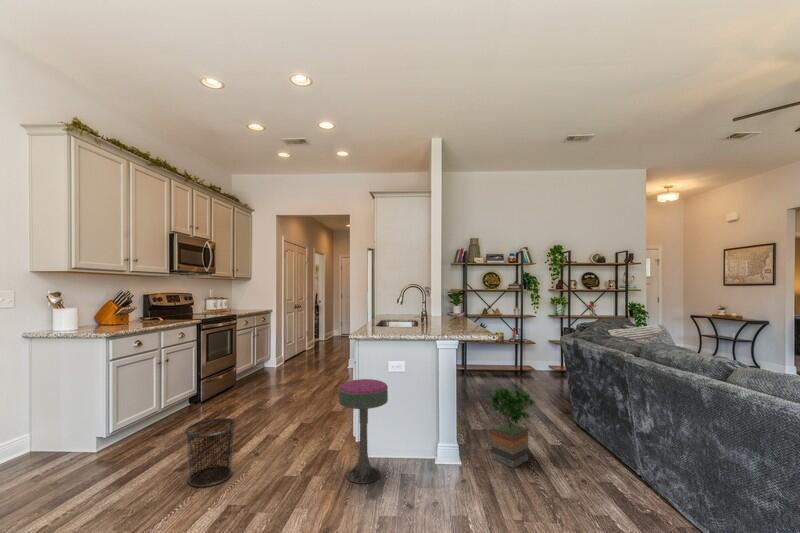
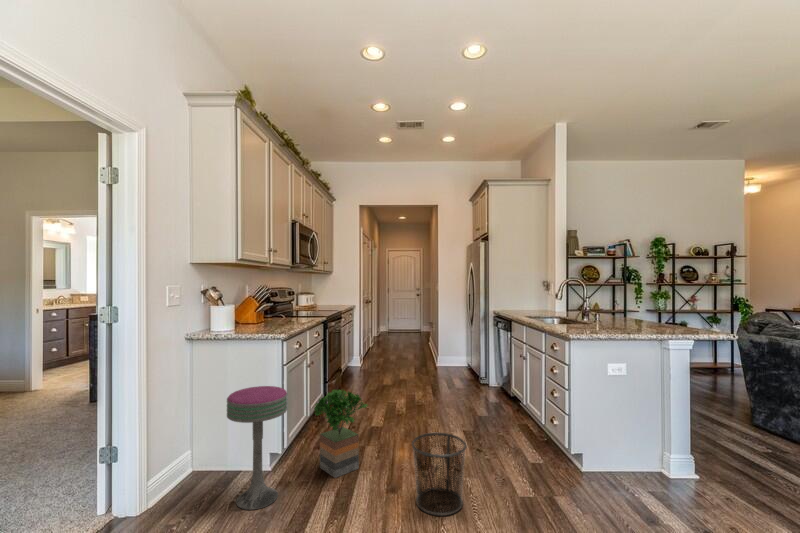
bar stool: present [339,379,388,484] -> present [227,386,287,510]
potted tree: present [491,388,535,468] -> present [315,390,368,478]

